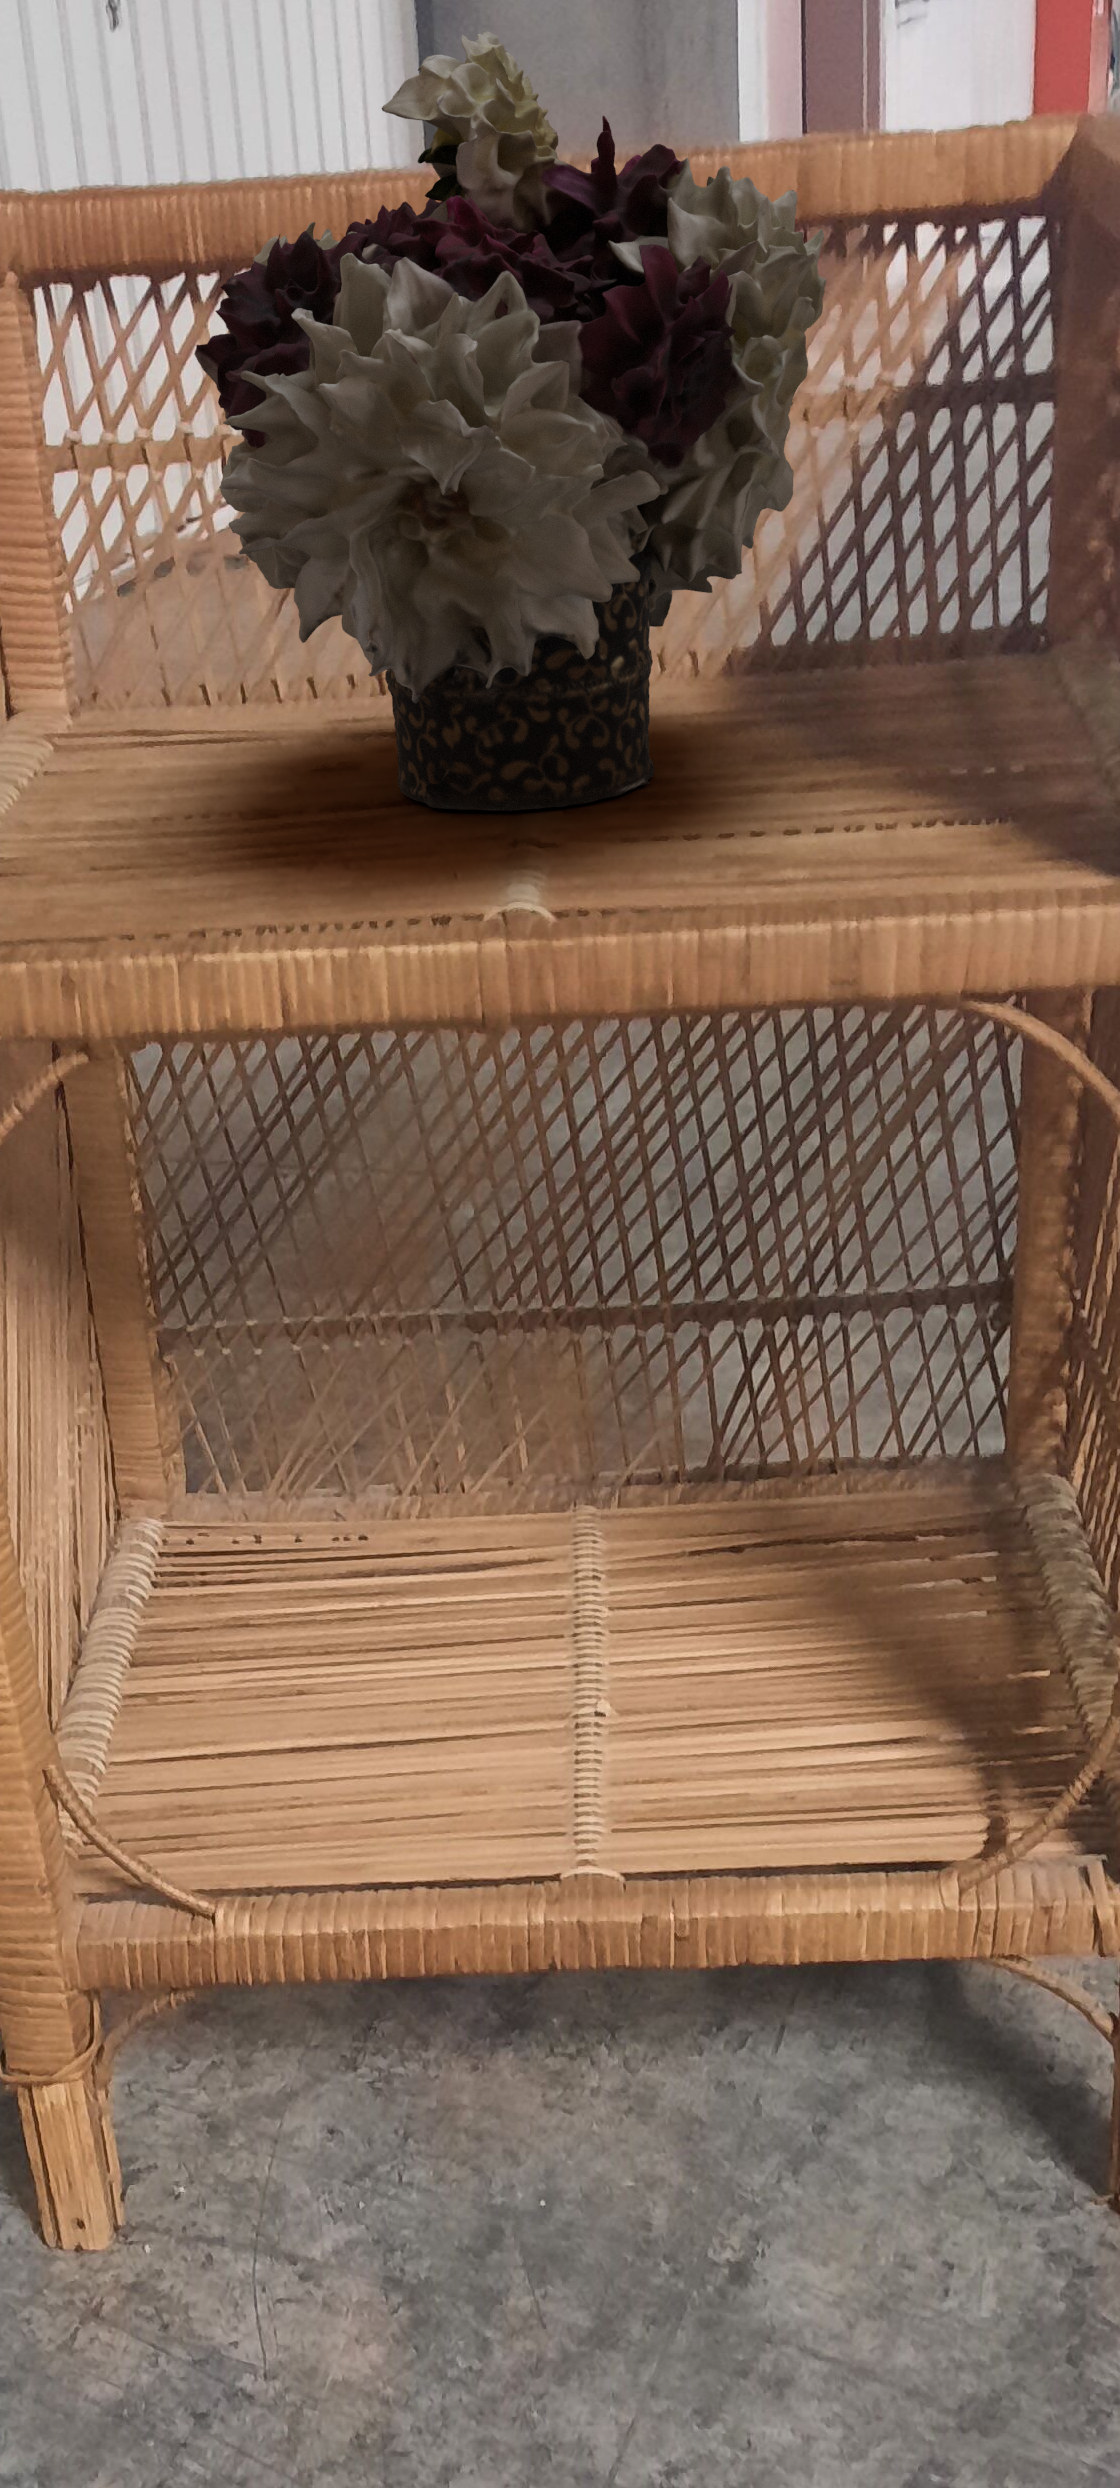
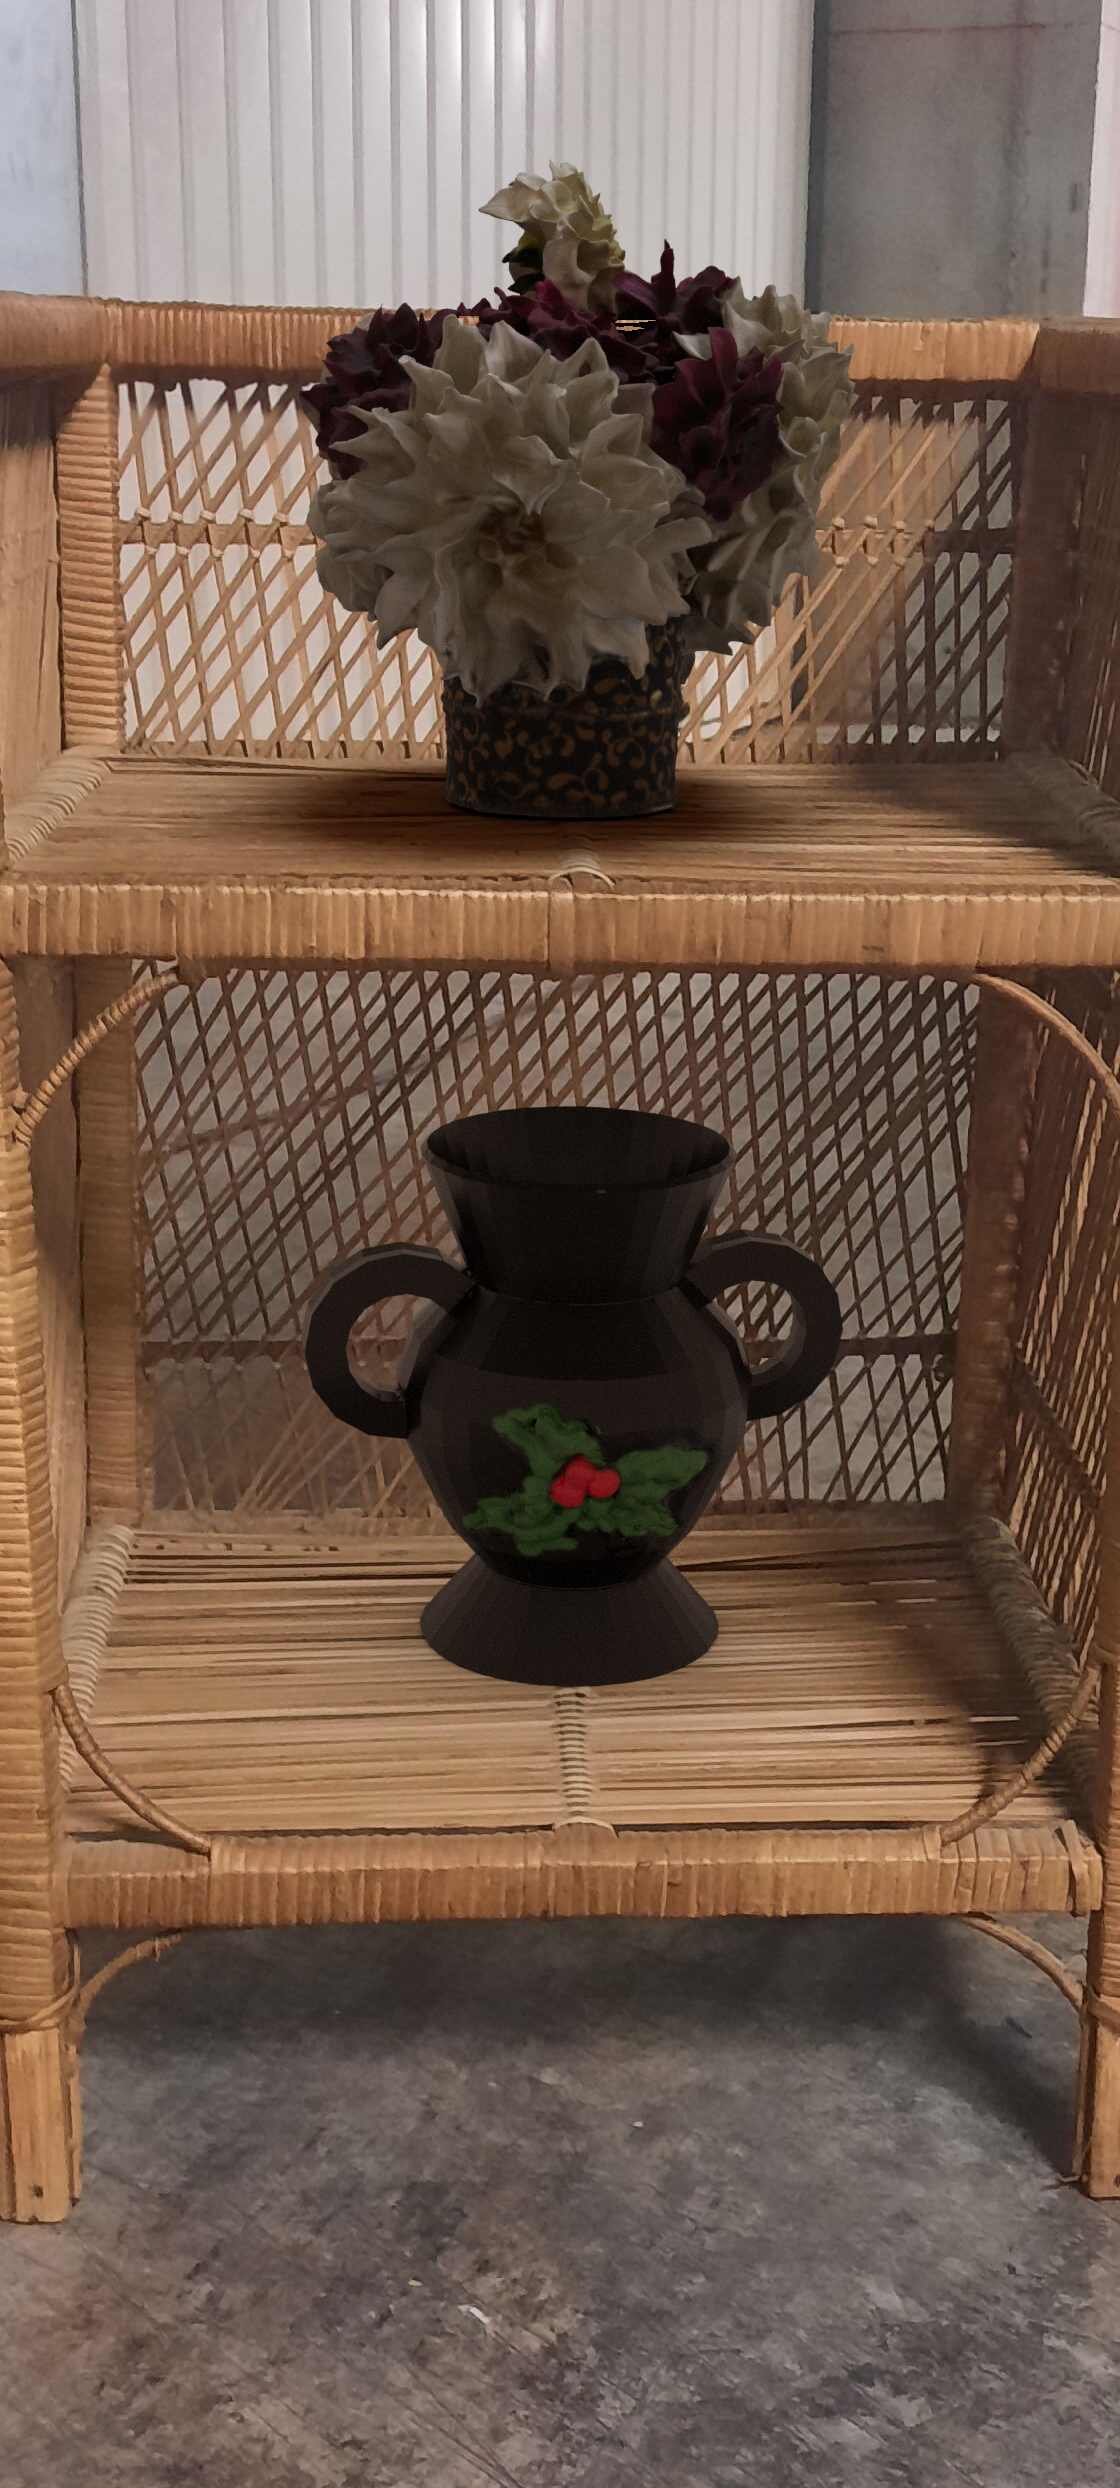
decorative vase: none [291,1093,864,1712] -> present [301,1106,843,1687]

